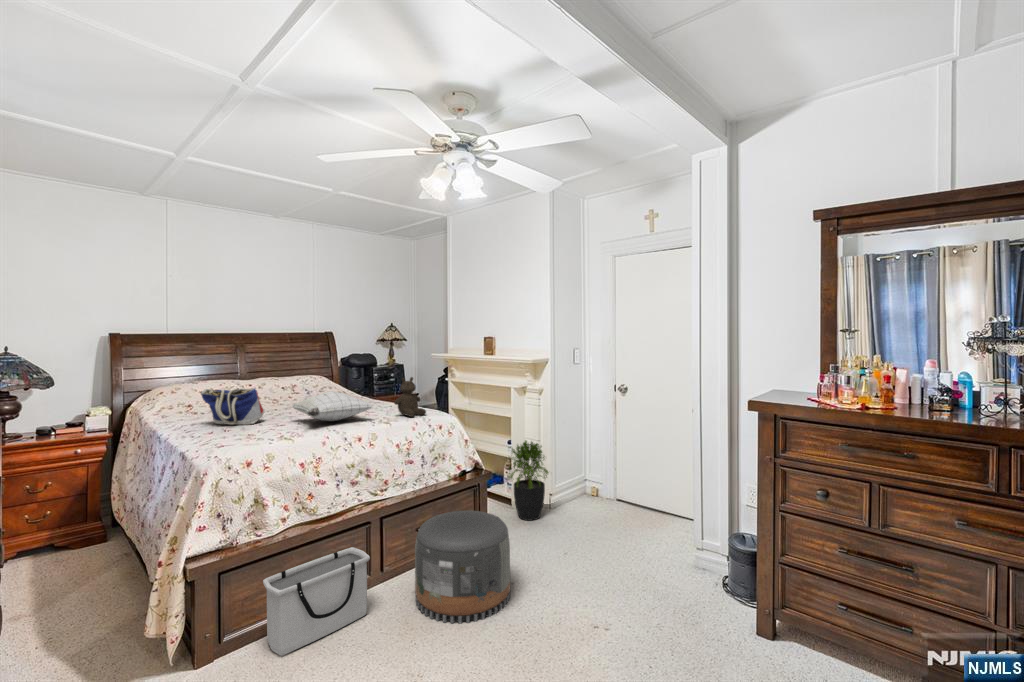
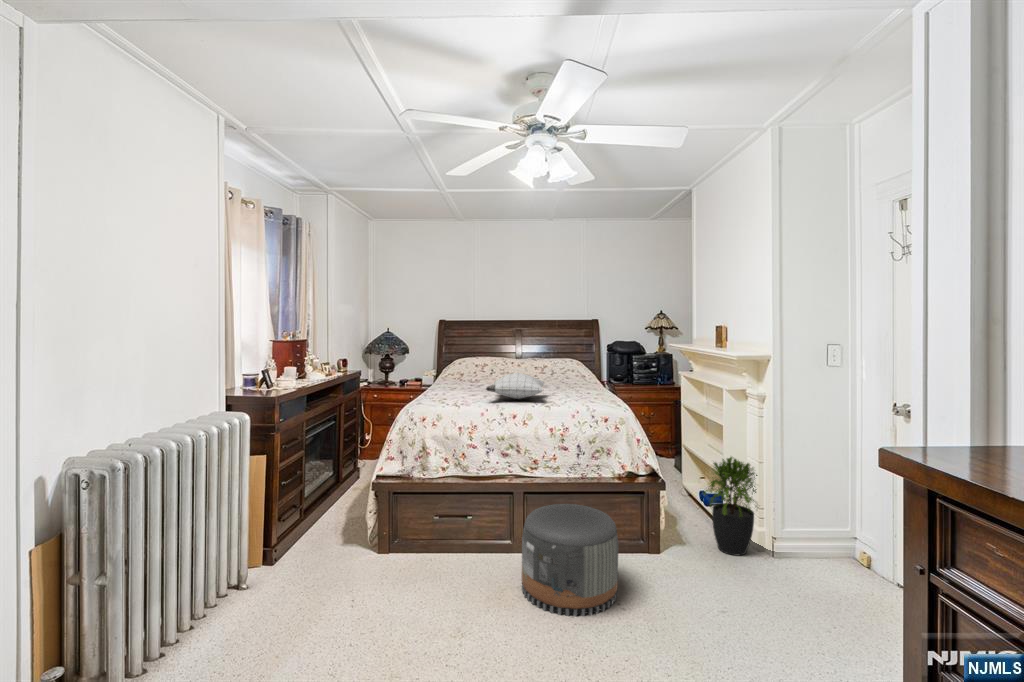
teddy bear: present [394,377,426,417] -> none [567,366,598,406]
tote bag: present [201,388,265,425] -> none [445,362,484,393]
storage bin: present [263,547,370,656] -> none [412,507,493,568]

